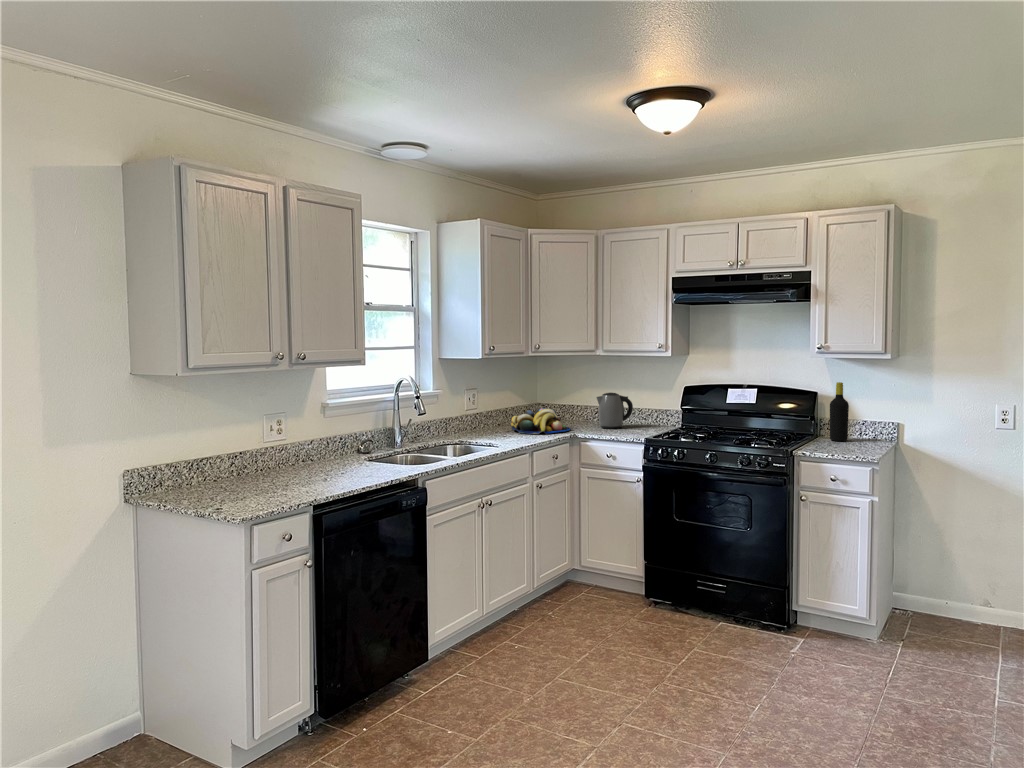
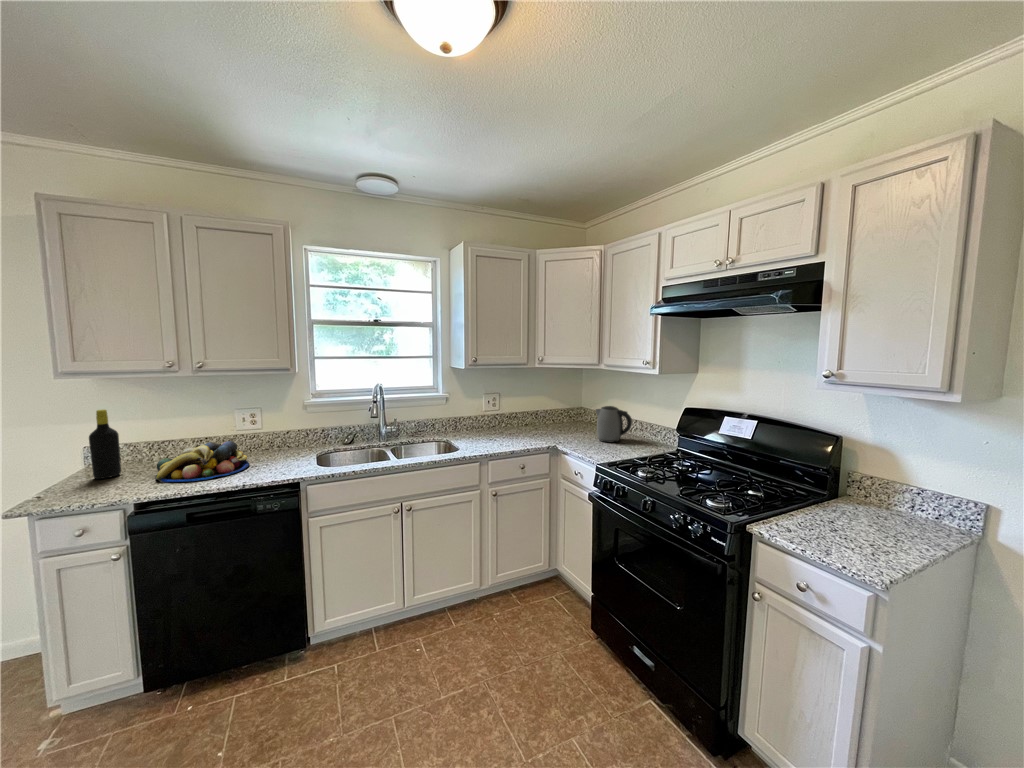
bottle: present [830,382,849,441] -> present [89,410,121,479]
fruit bowl: present [511,408,570,434] -> present [155,441,249,482]

